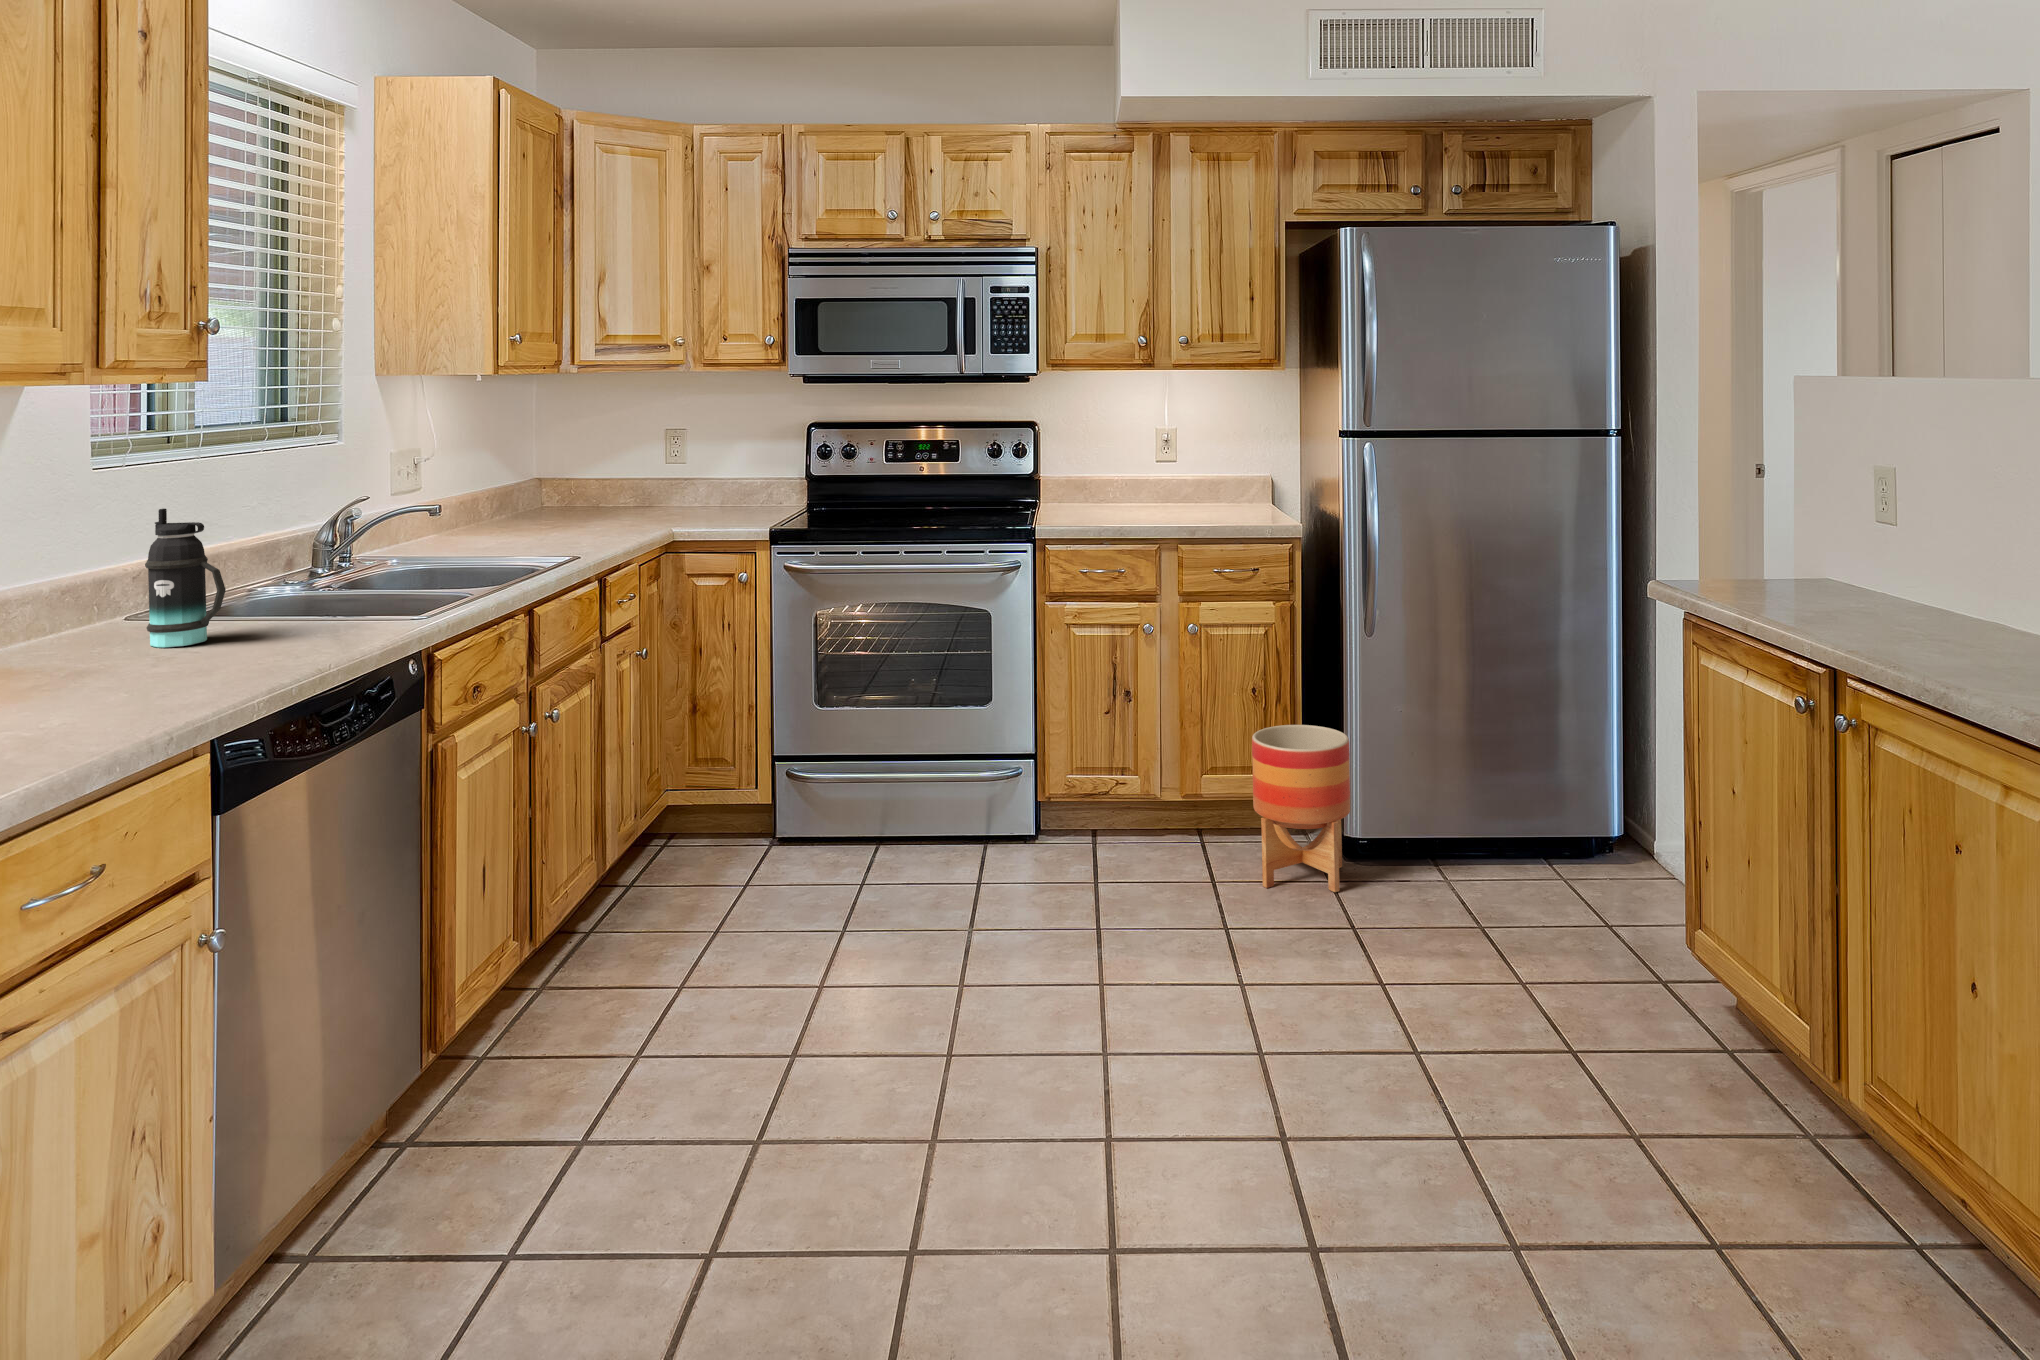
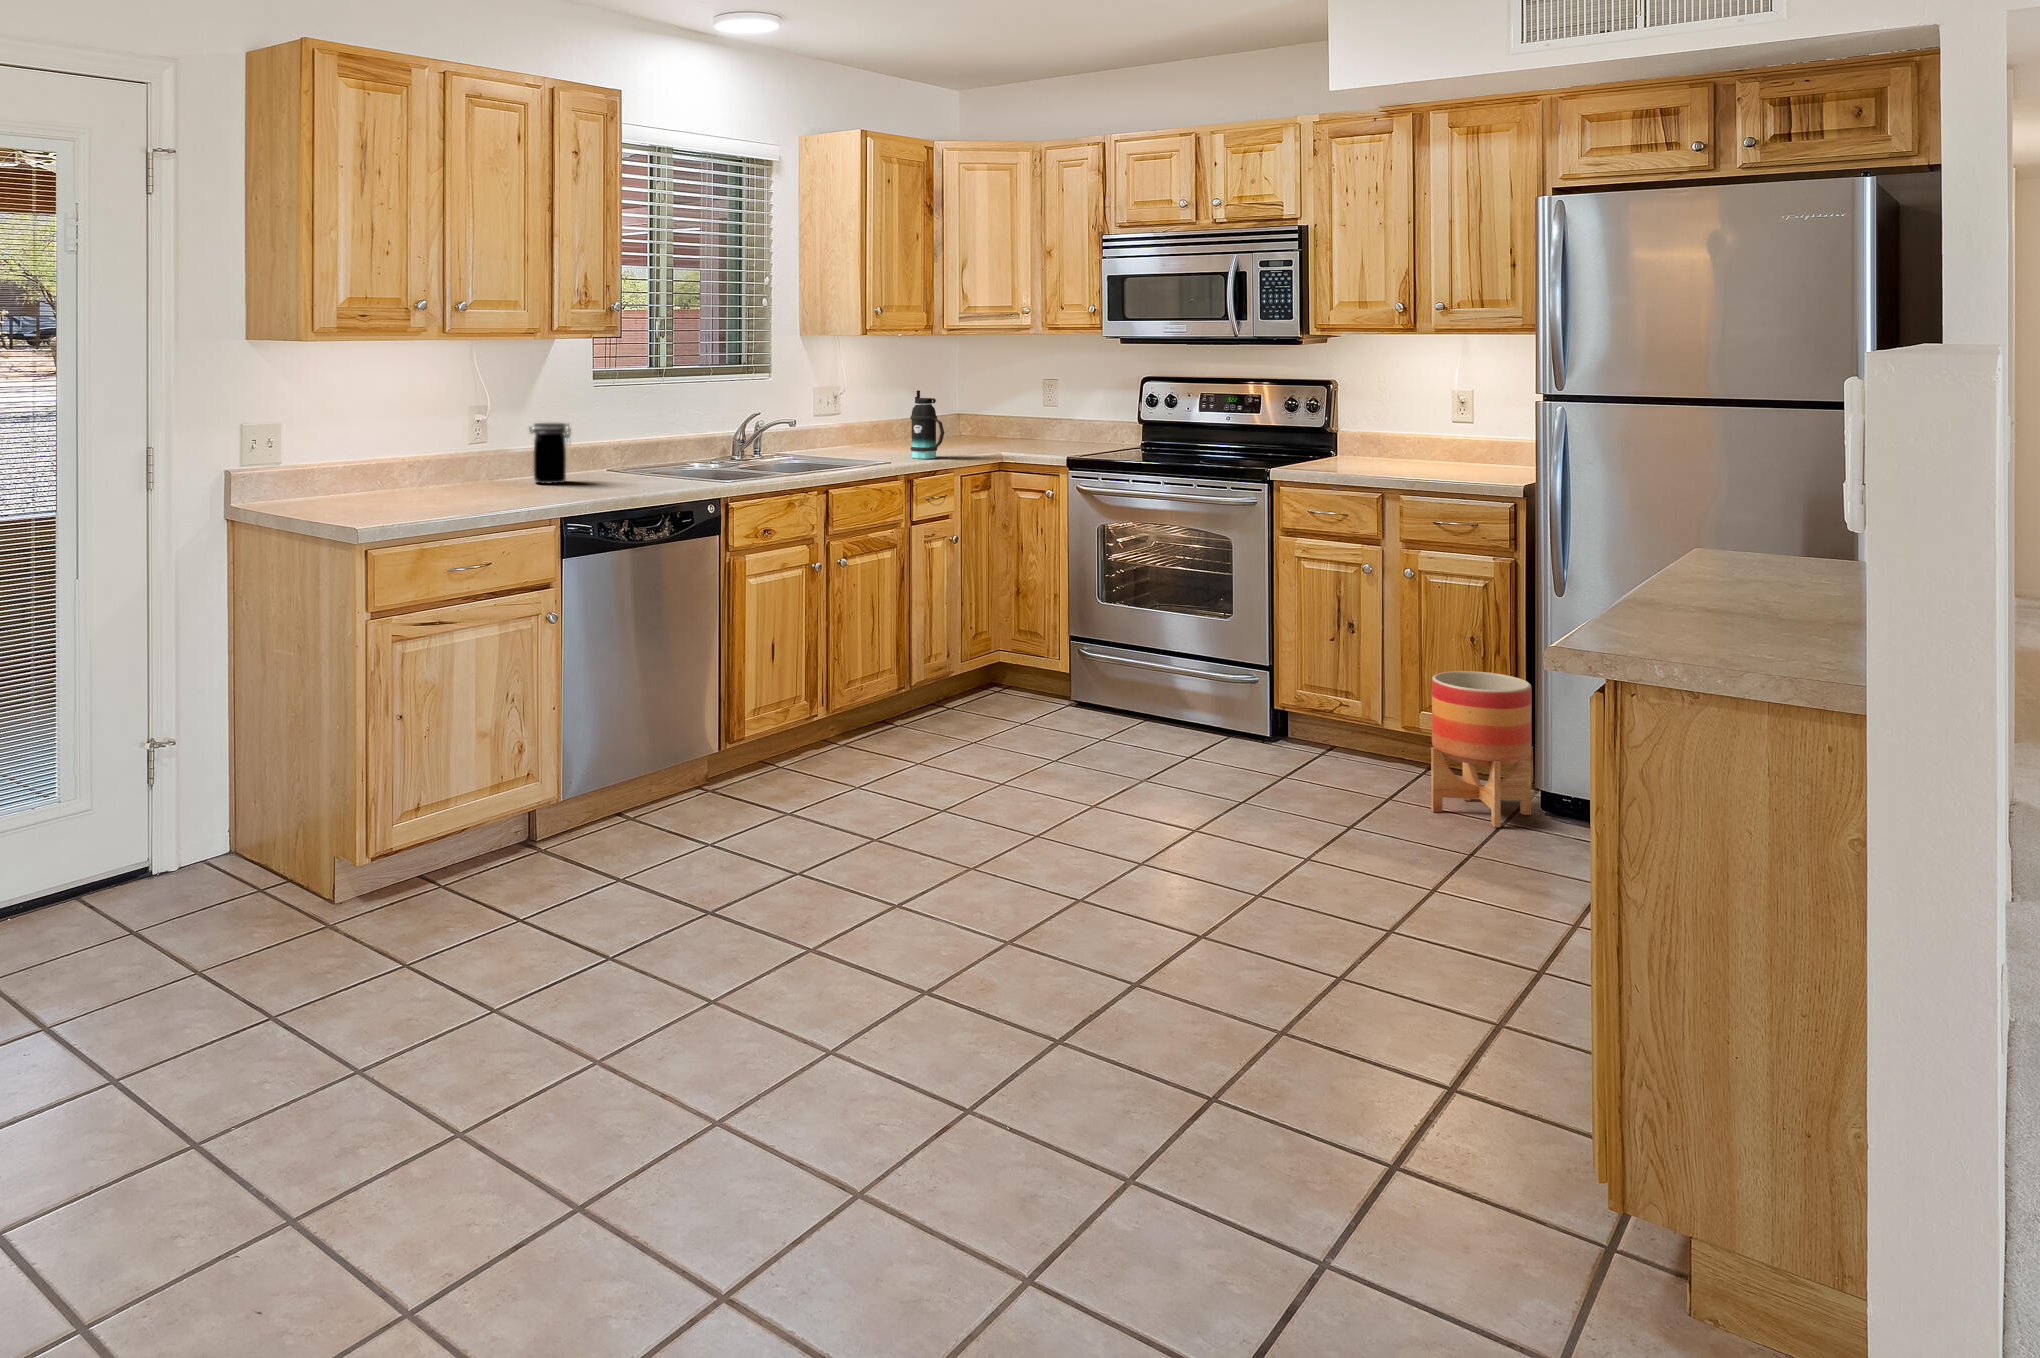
bottle: present [145,509,226,647] -> present [910,391,944,459]
jar: none [22,561,118,676] -> present [529,423,571,484]

